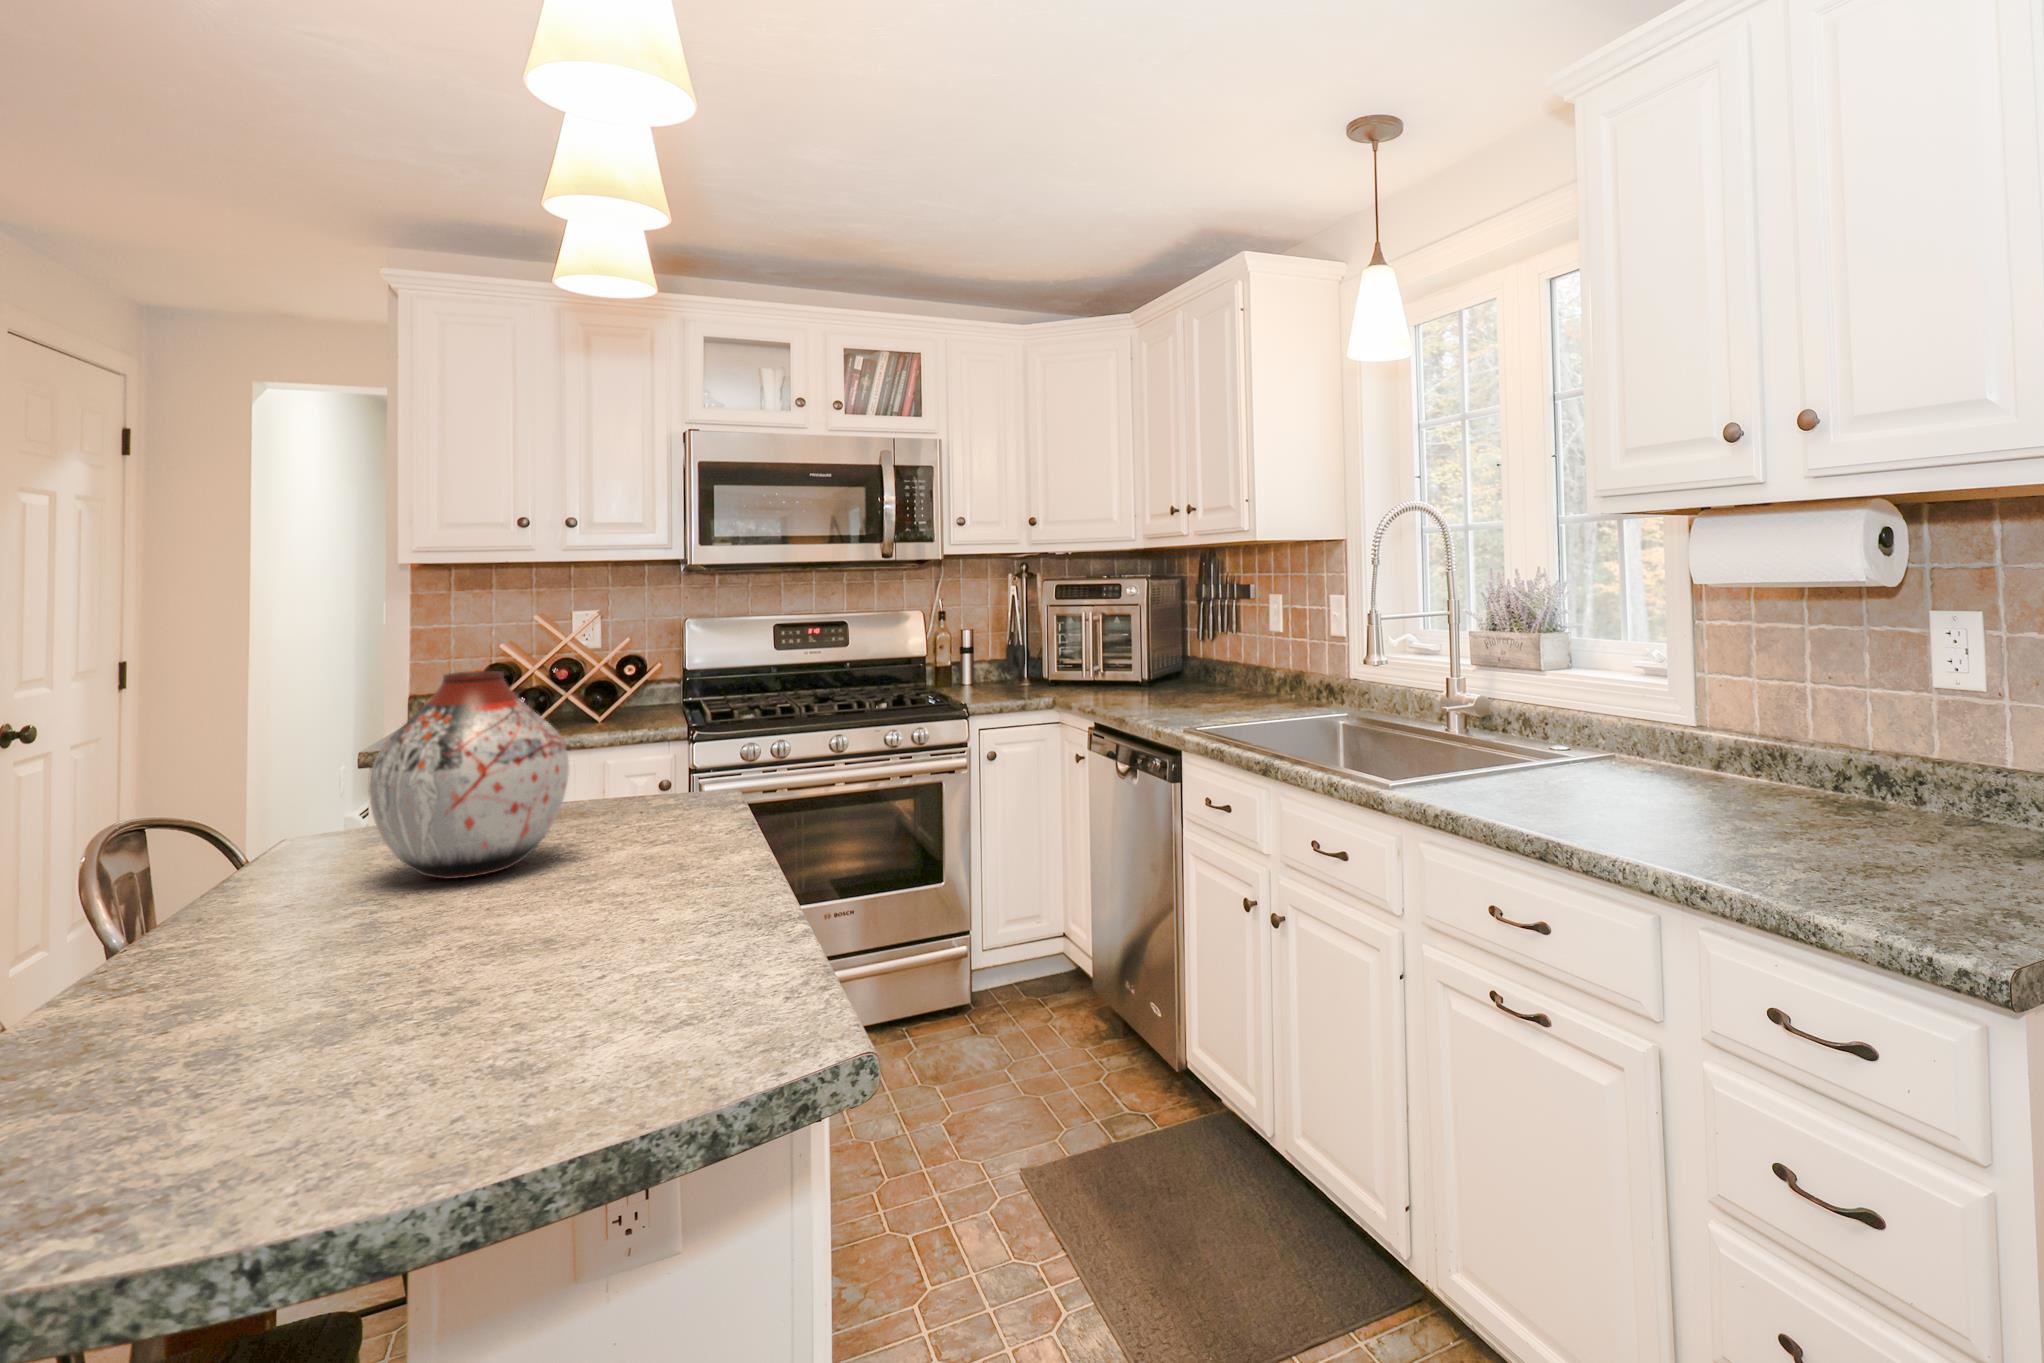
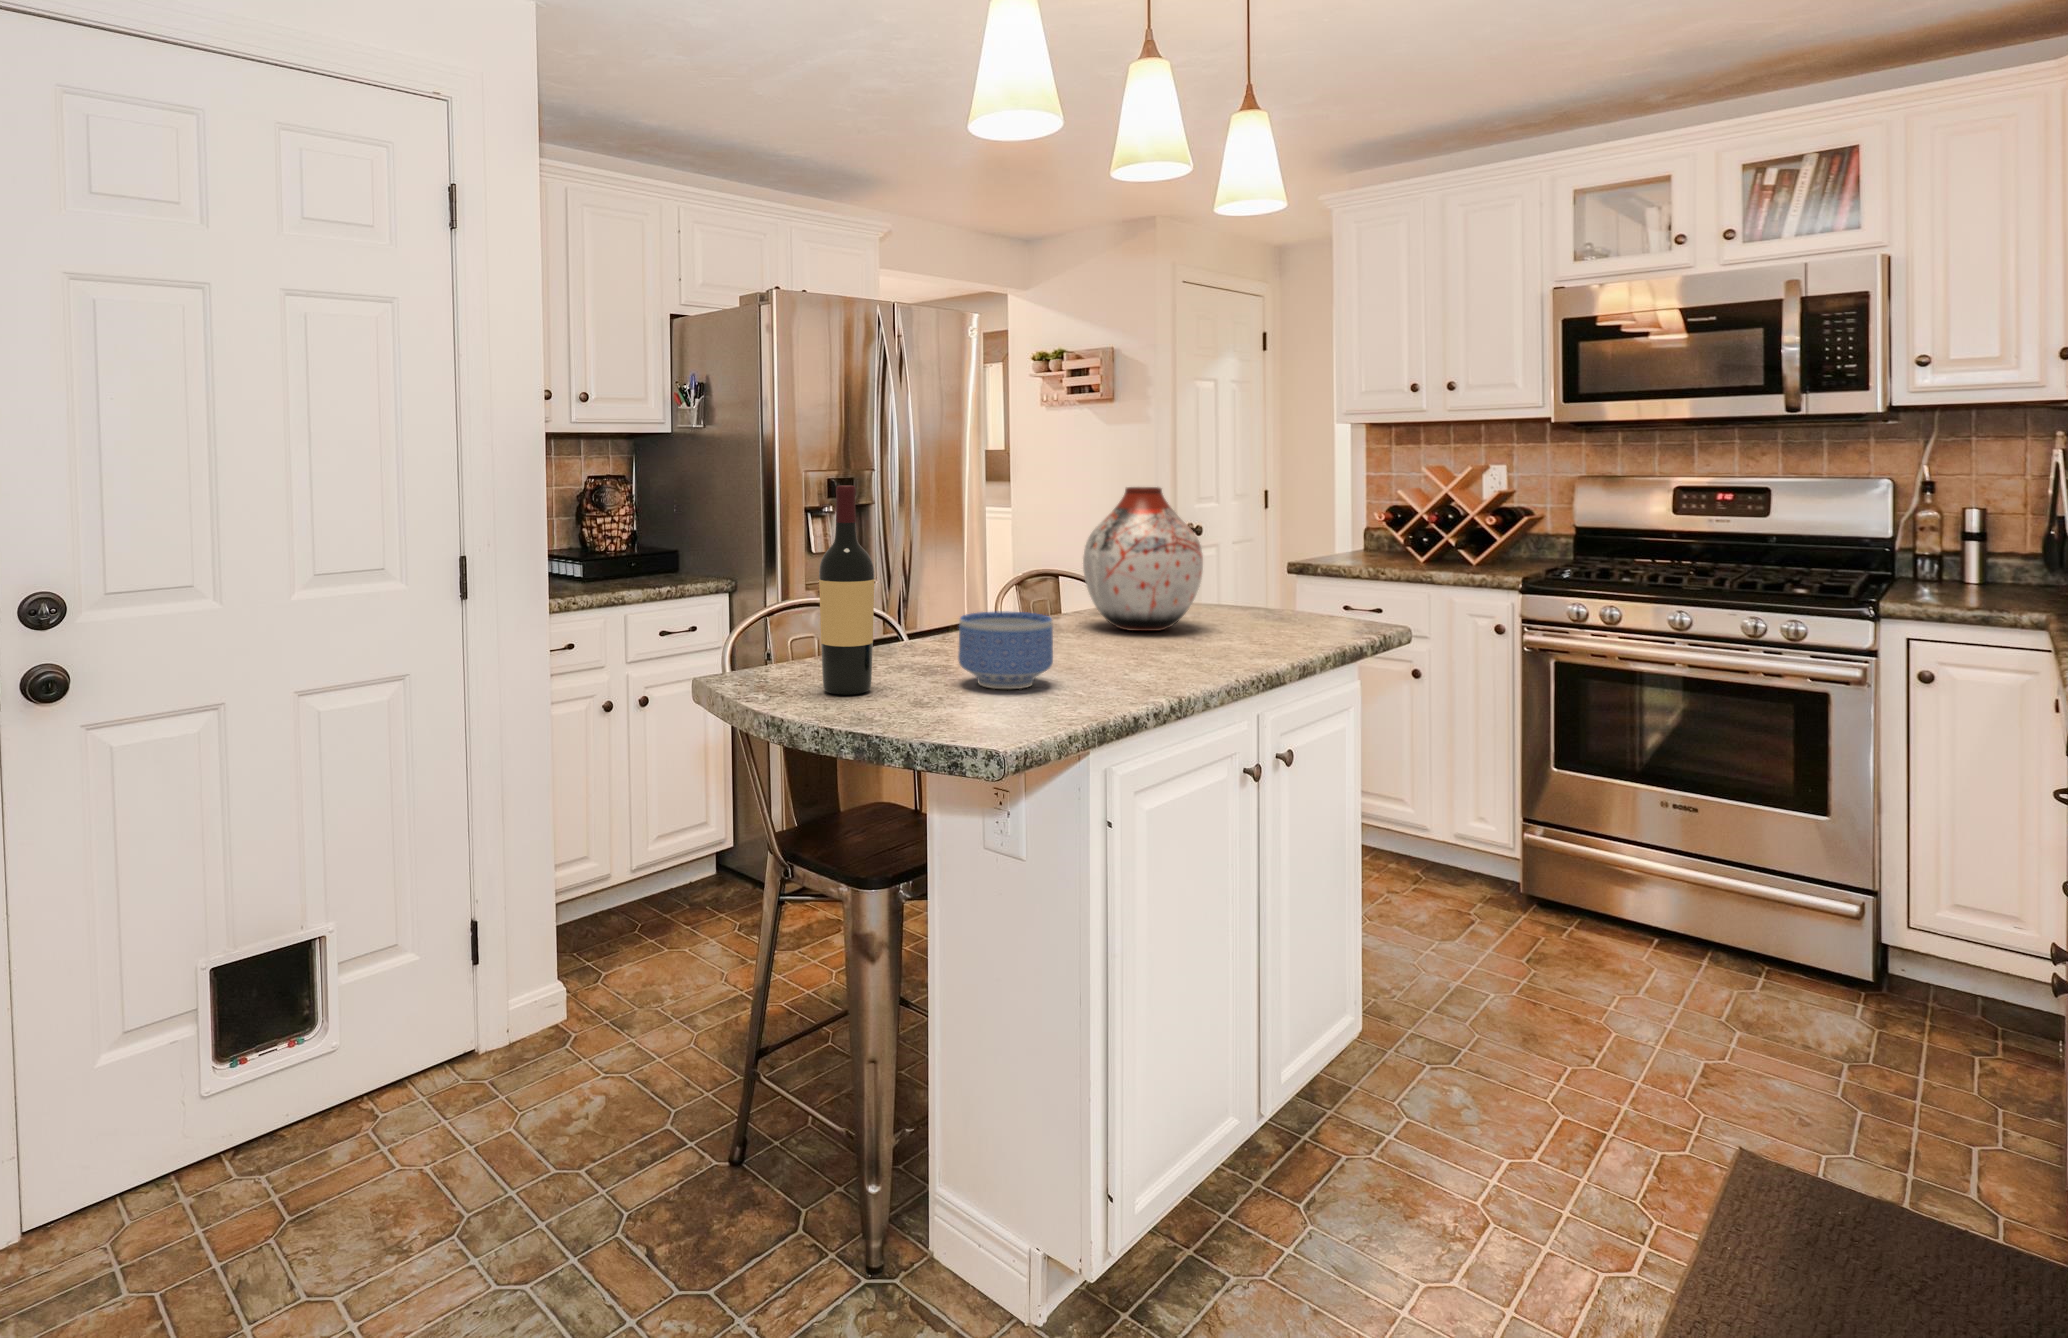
wine bottle: none [242,724,373,1128] -> present [819,485,874,695]
bowl: none [456,873,625,1009] -> present [958,612,1053,689]

